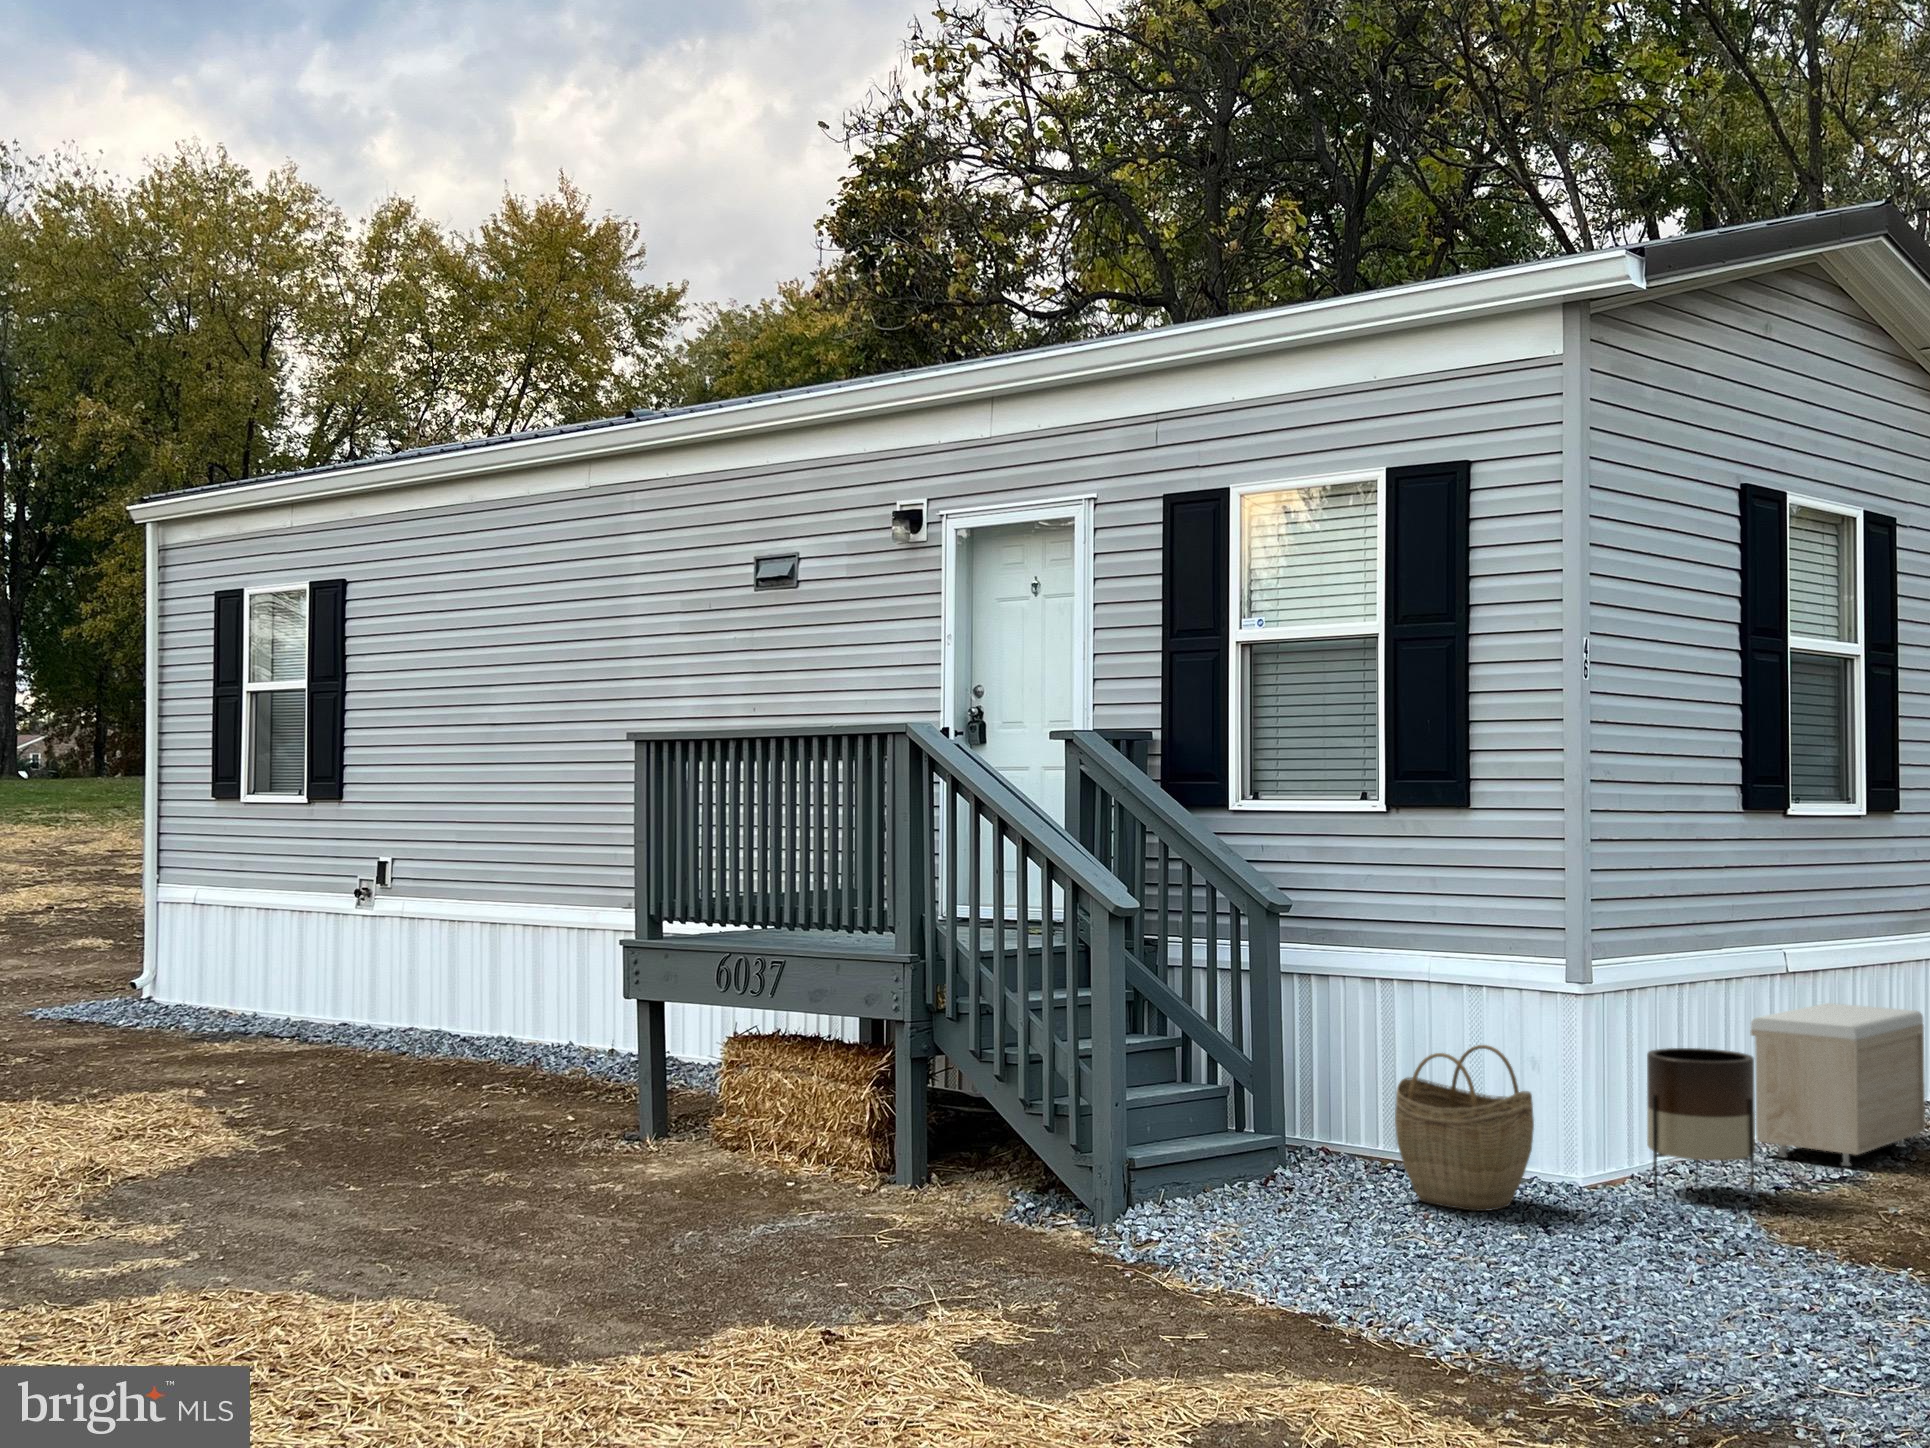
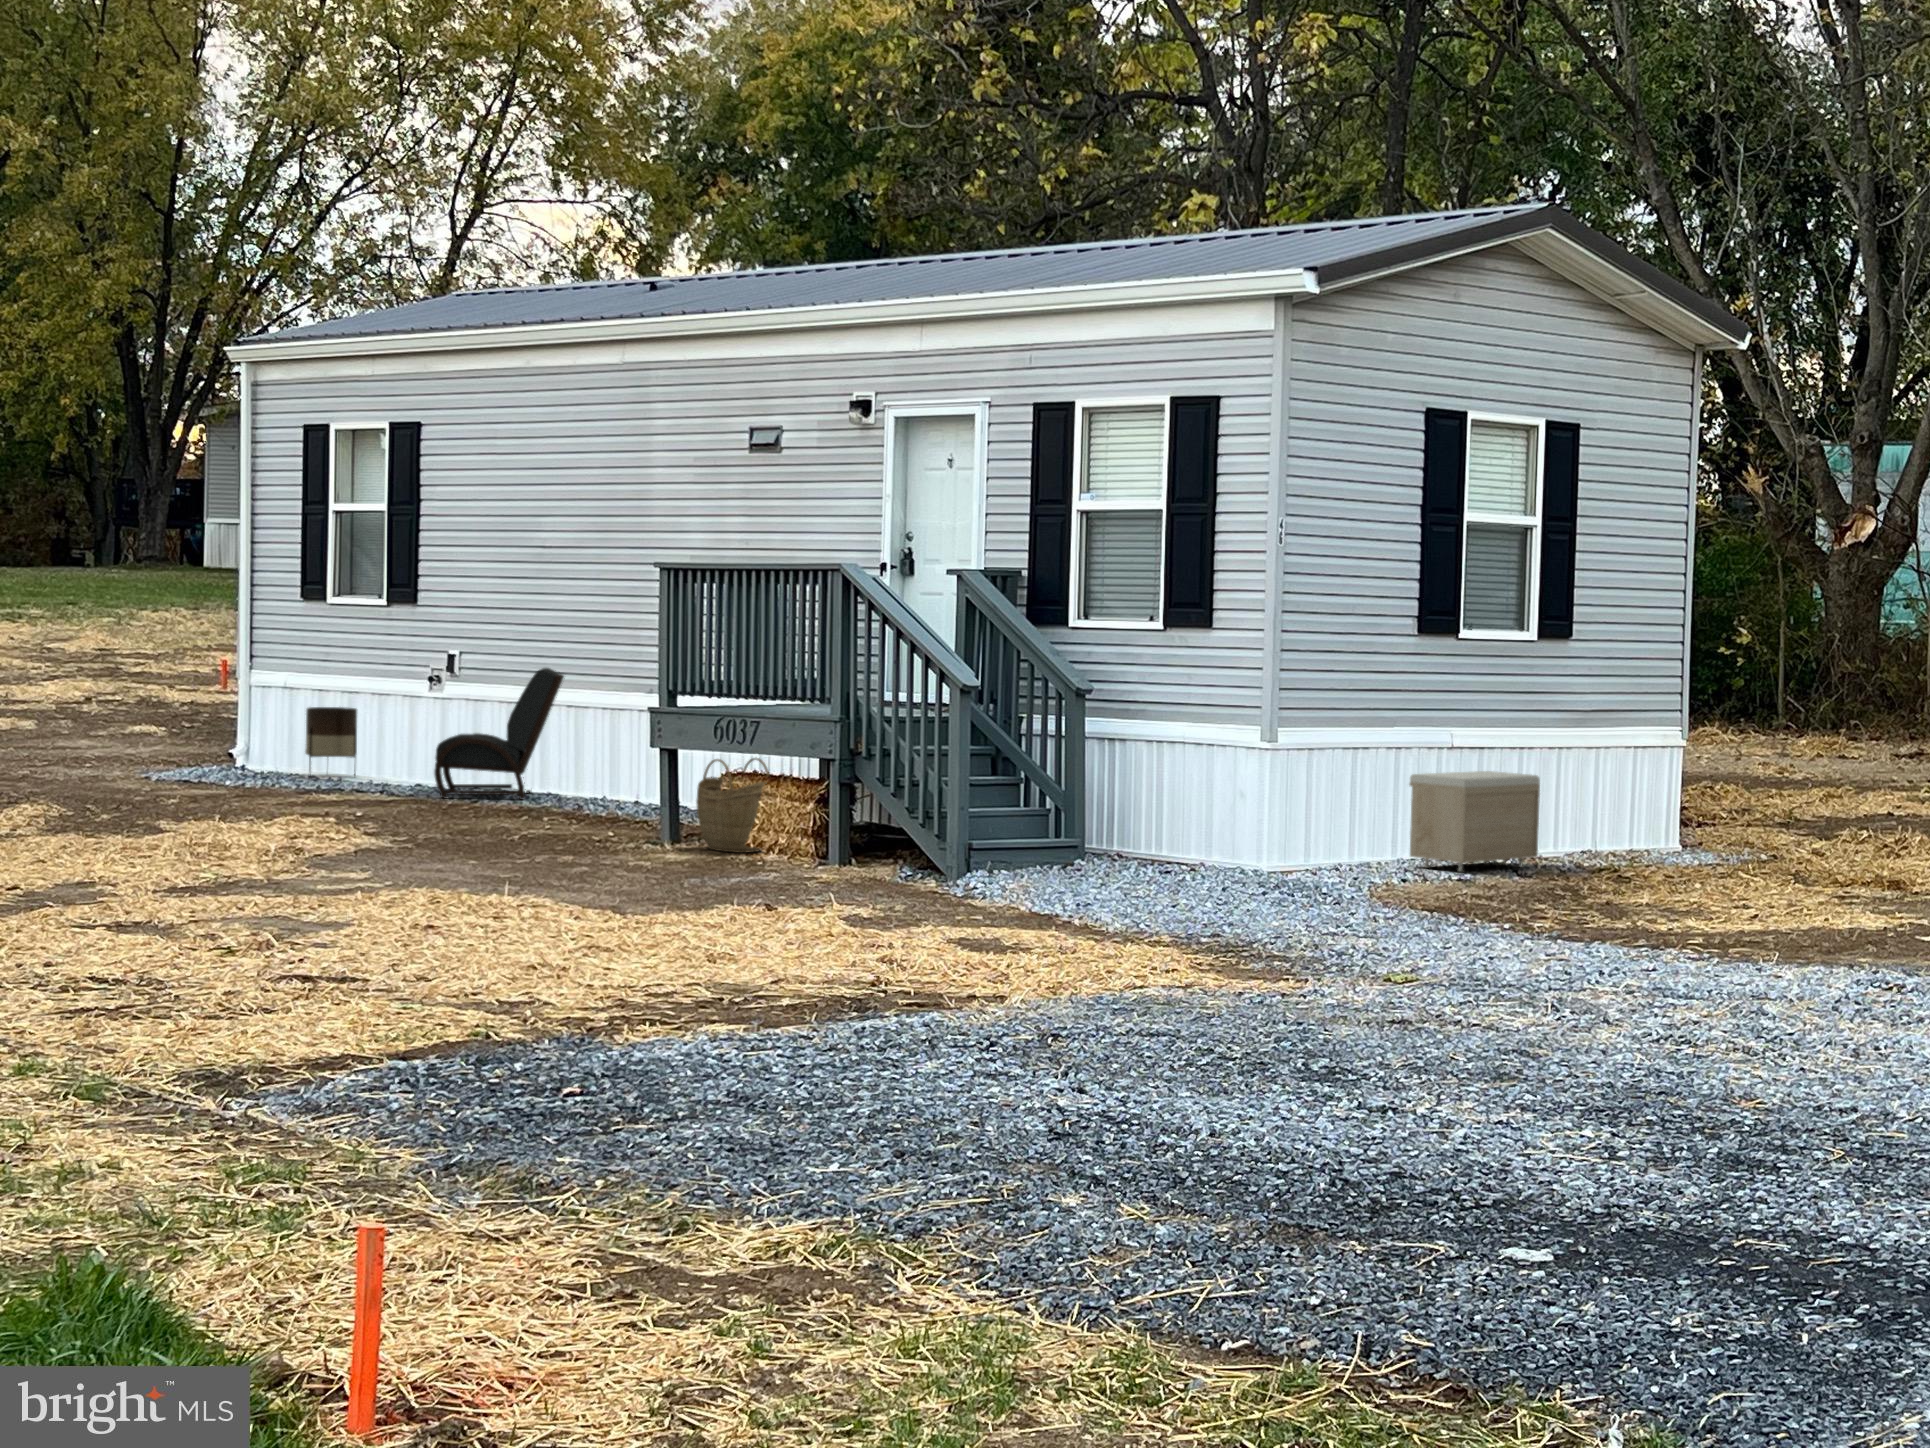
lounge chair: none [343,878,520,1054] -> present [434,668,564,799]
woven basket: present [1395,1045,1534,1211] -> present [696,758,769,853]
planter: present [1647,1048,1755,1202] -> present [305,707,357,771]

